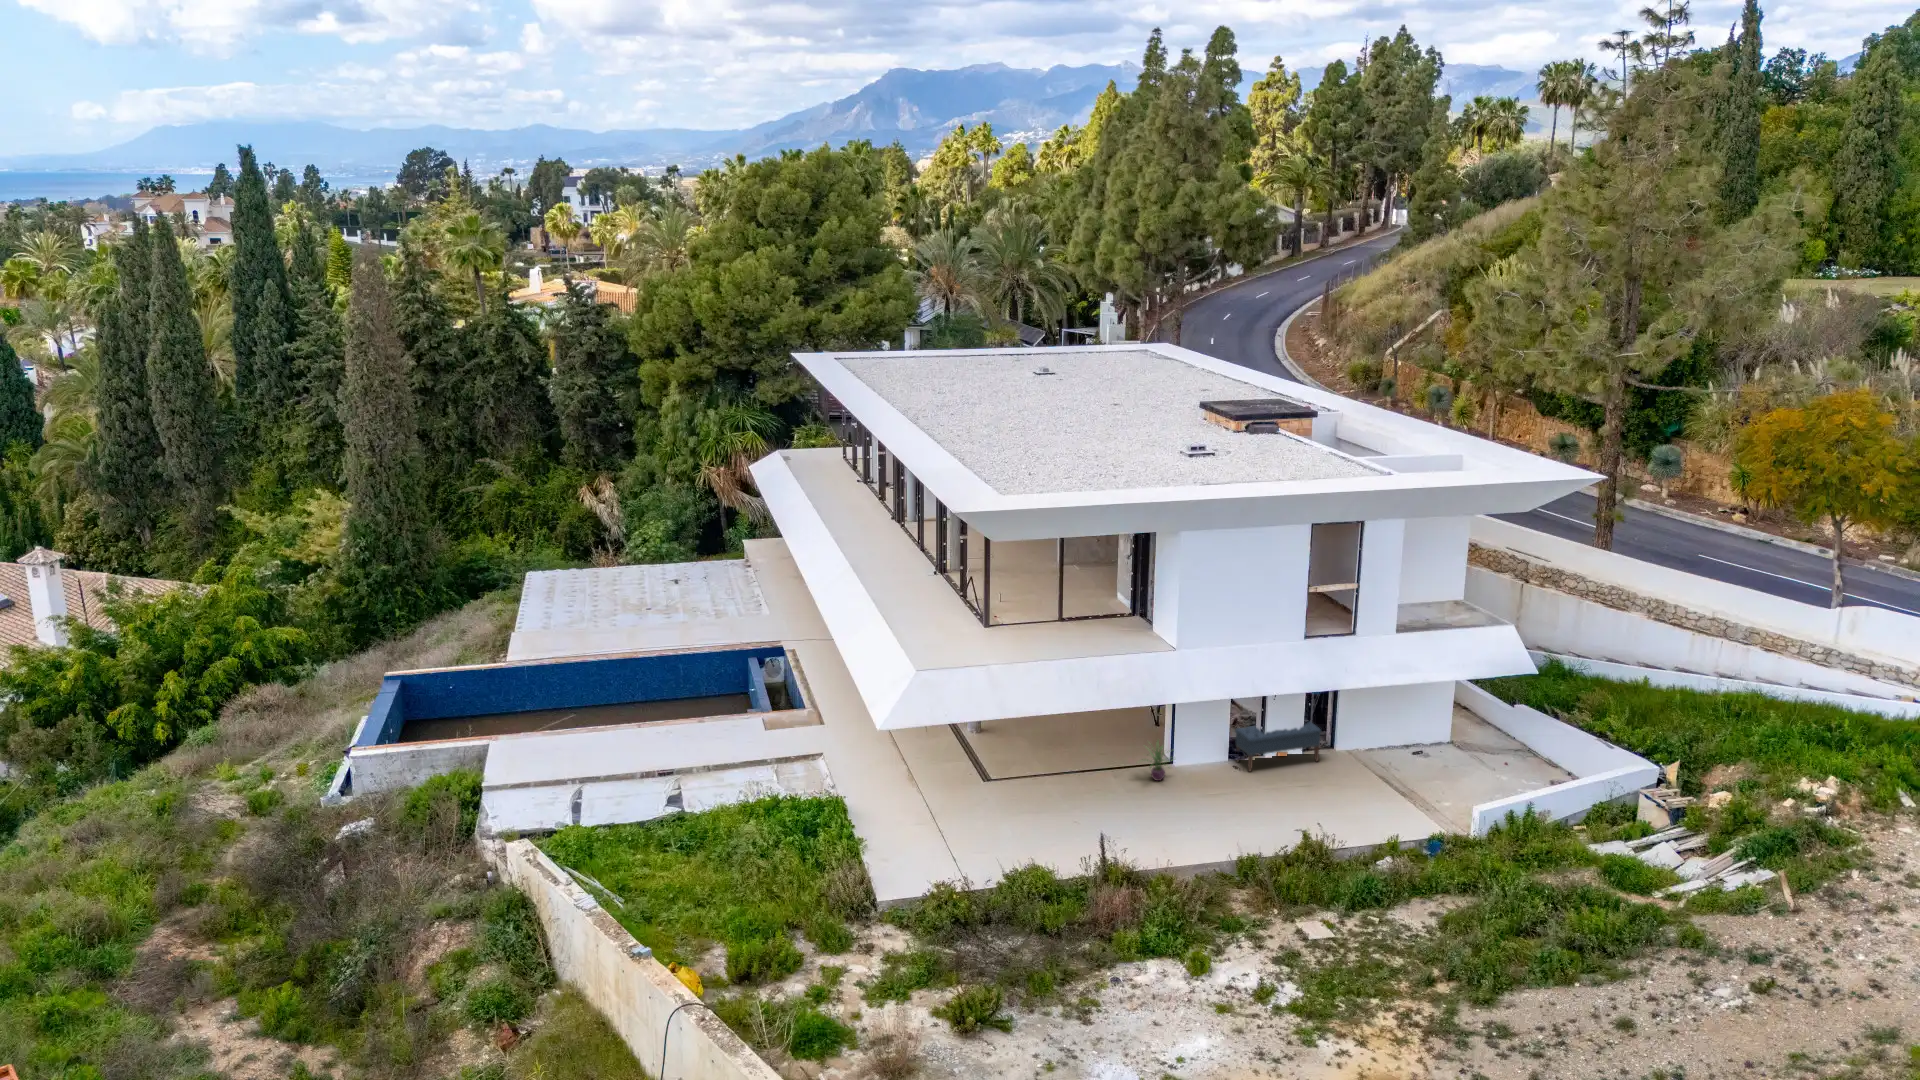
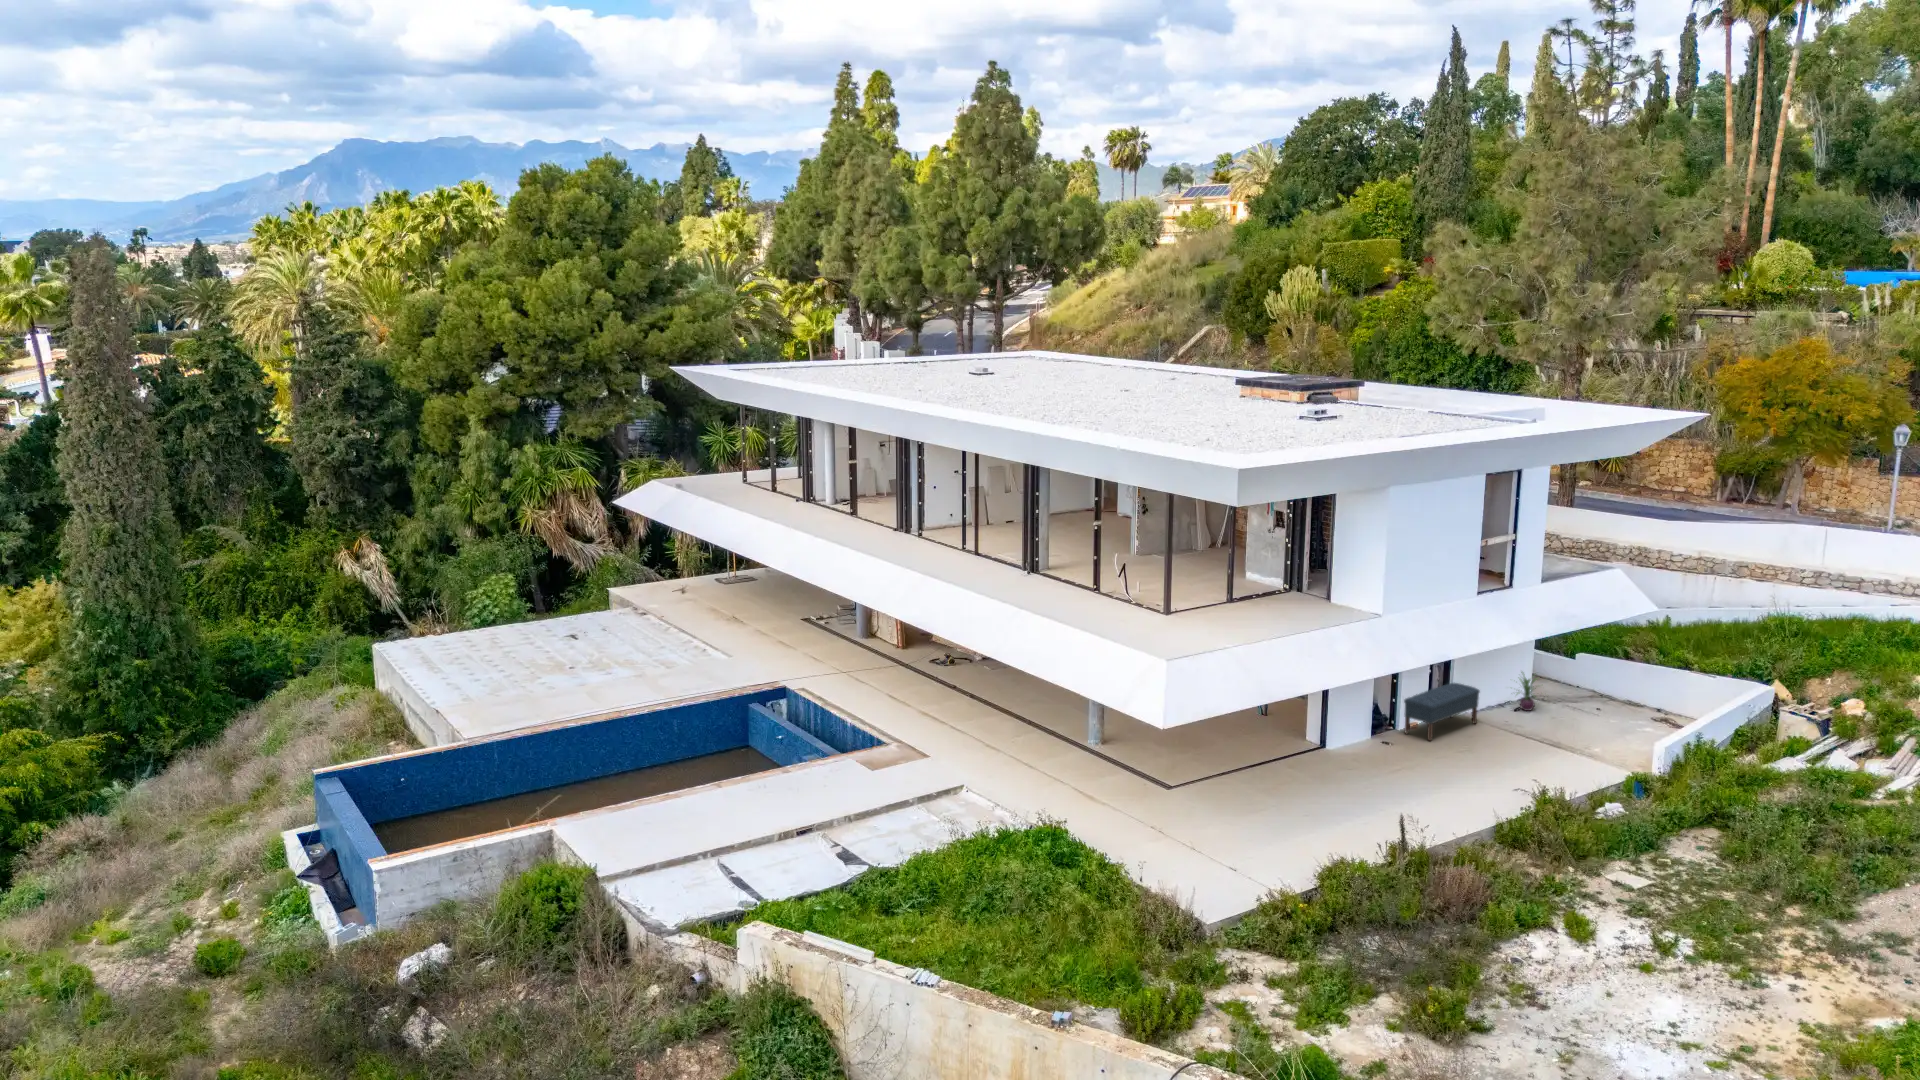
decorative plant: present [1147,740,1170,781] -> present [1517,672,1536,711]

